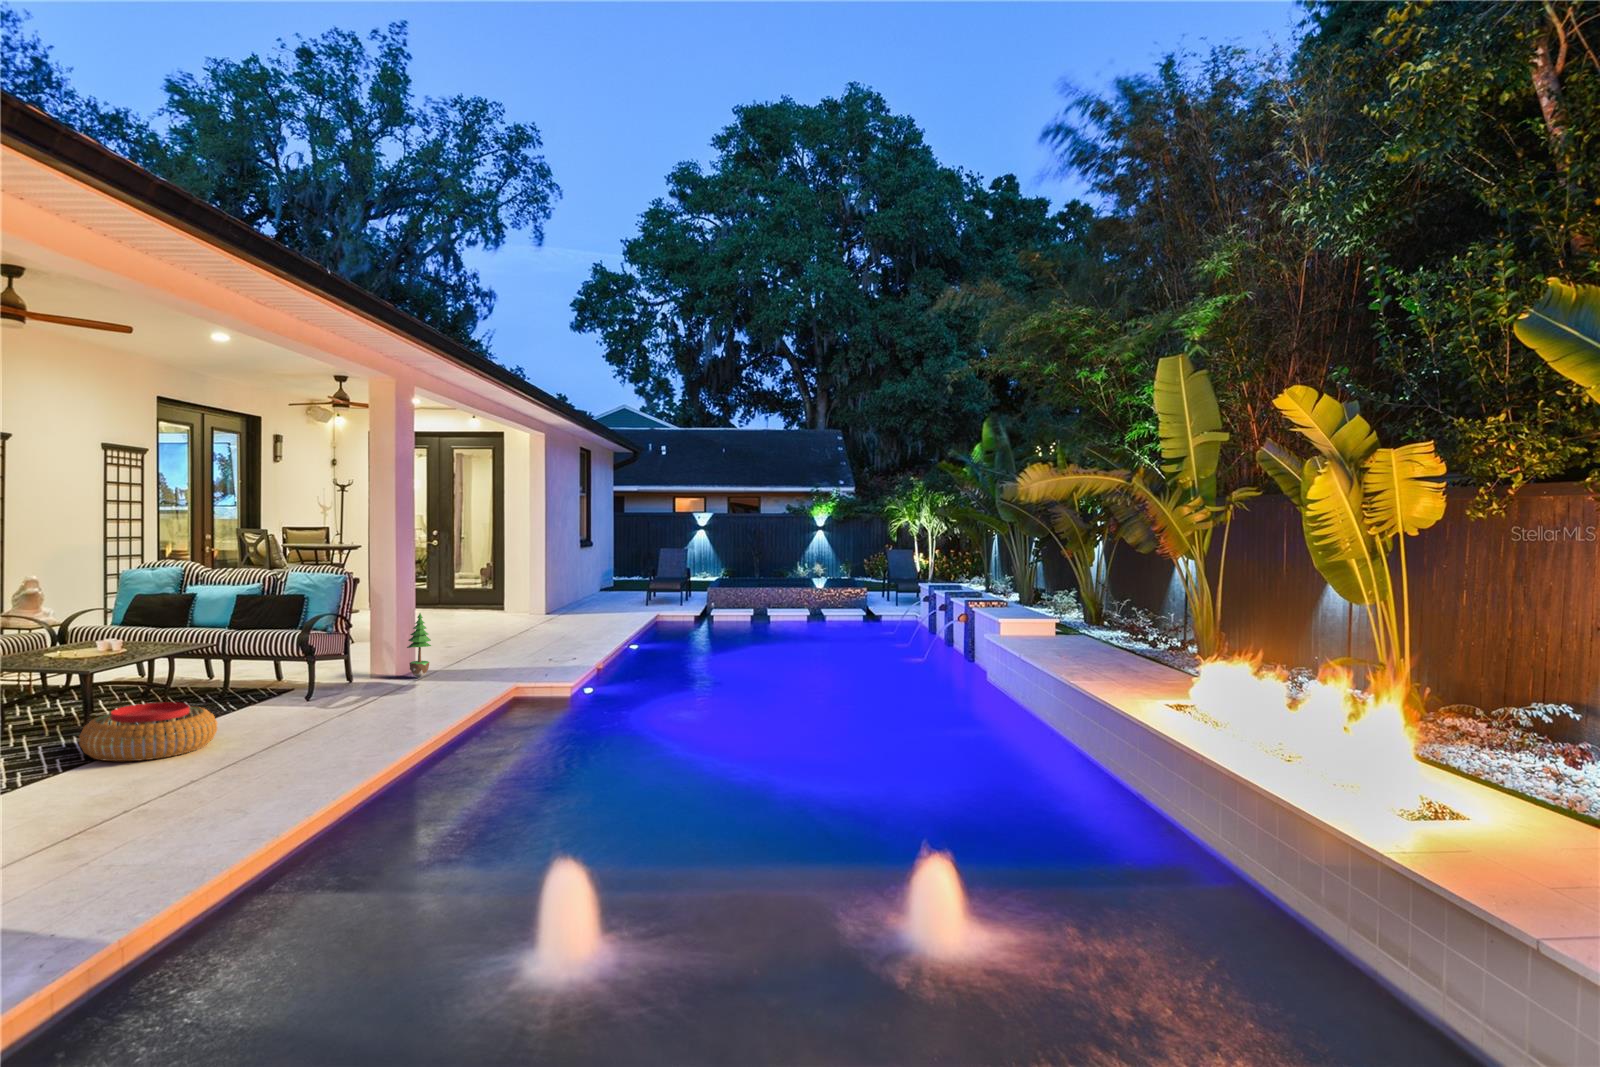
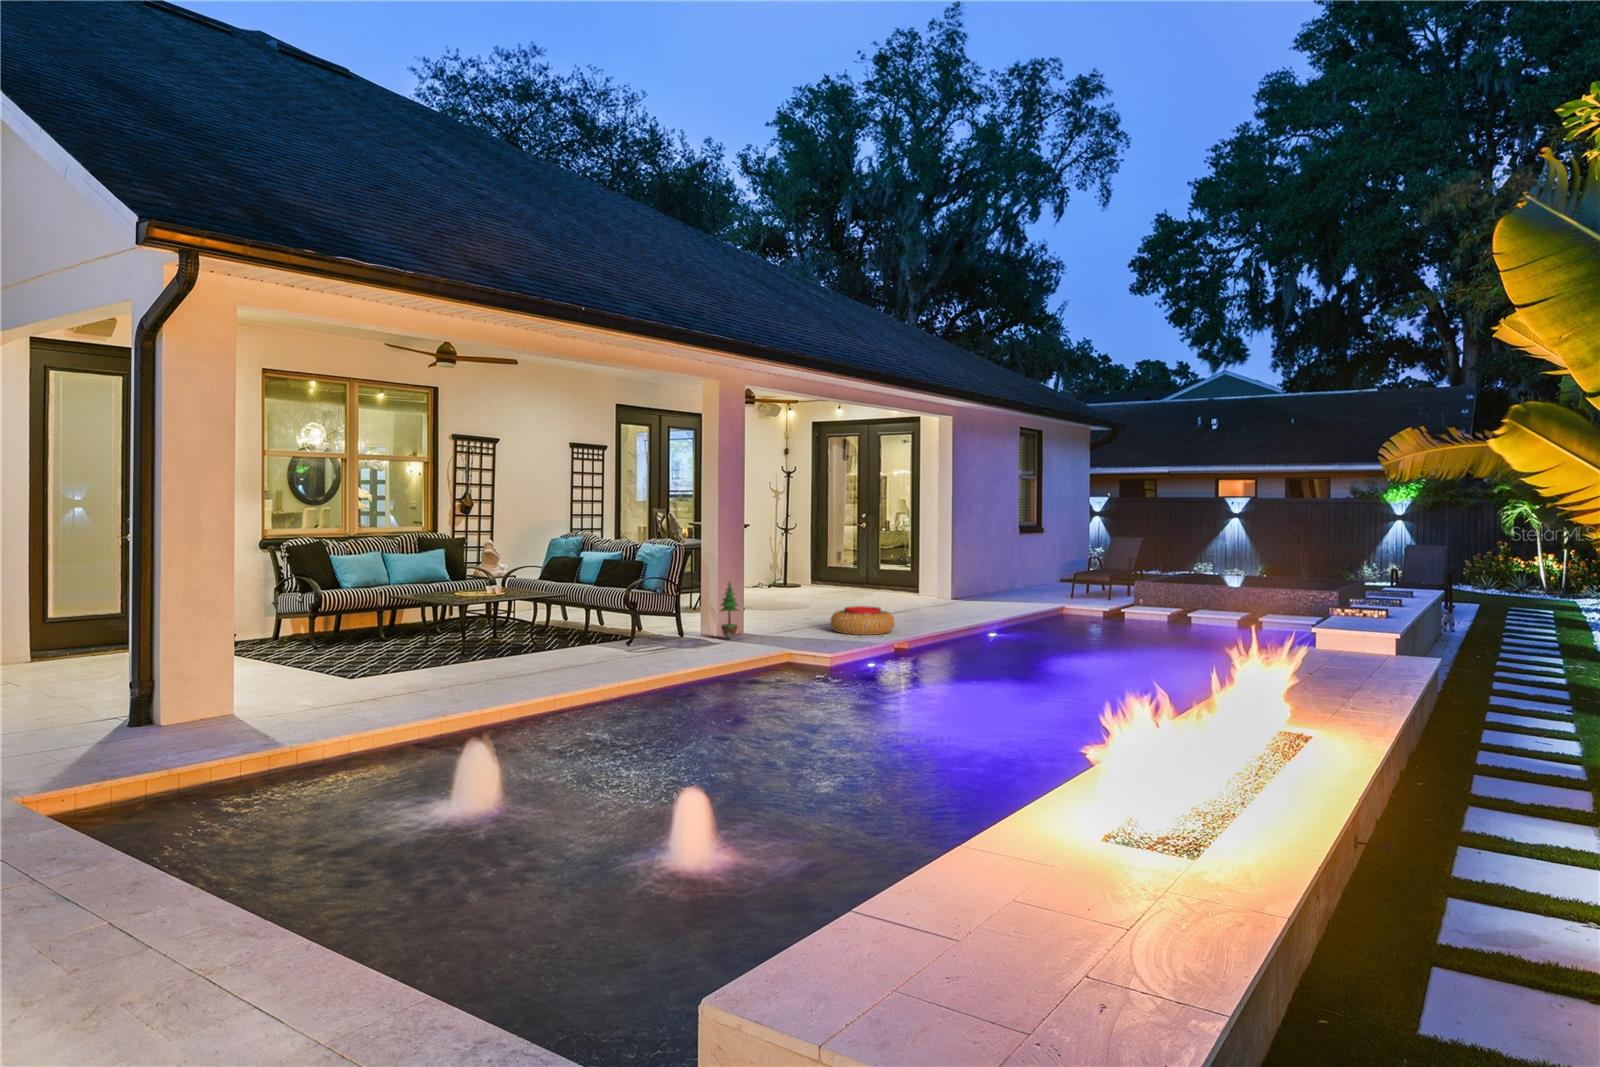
pouf: present [79,702,217,761] -> present [830,606,895,635]

